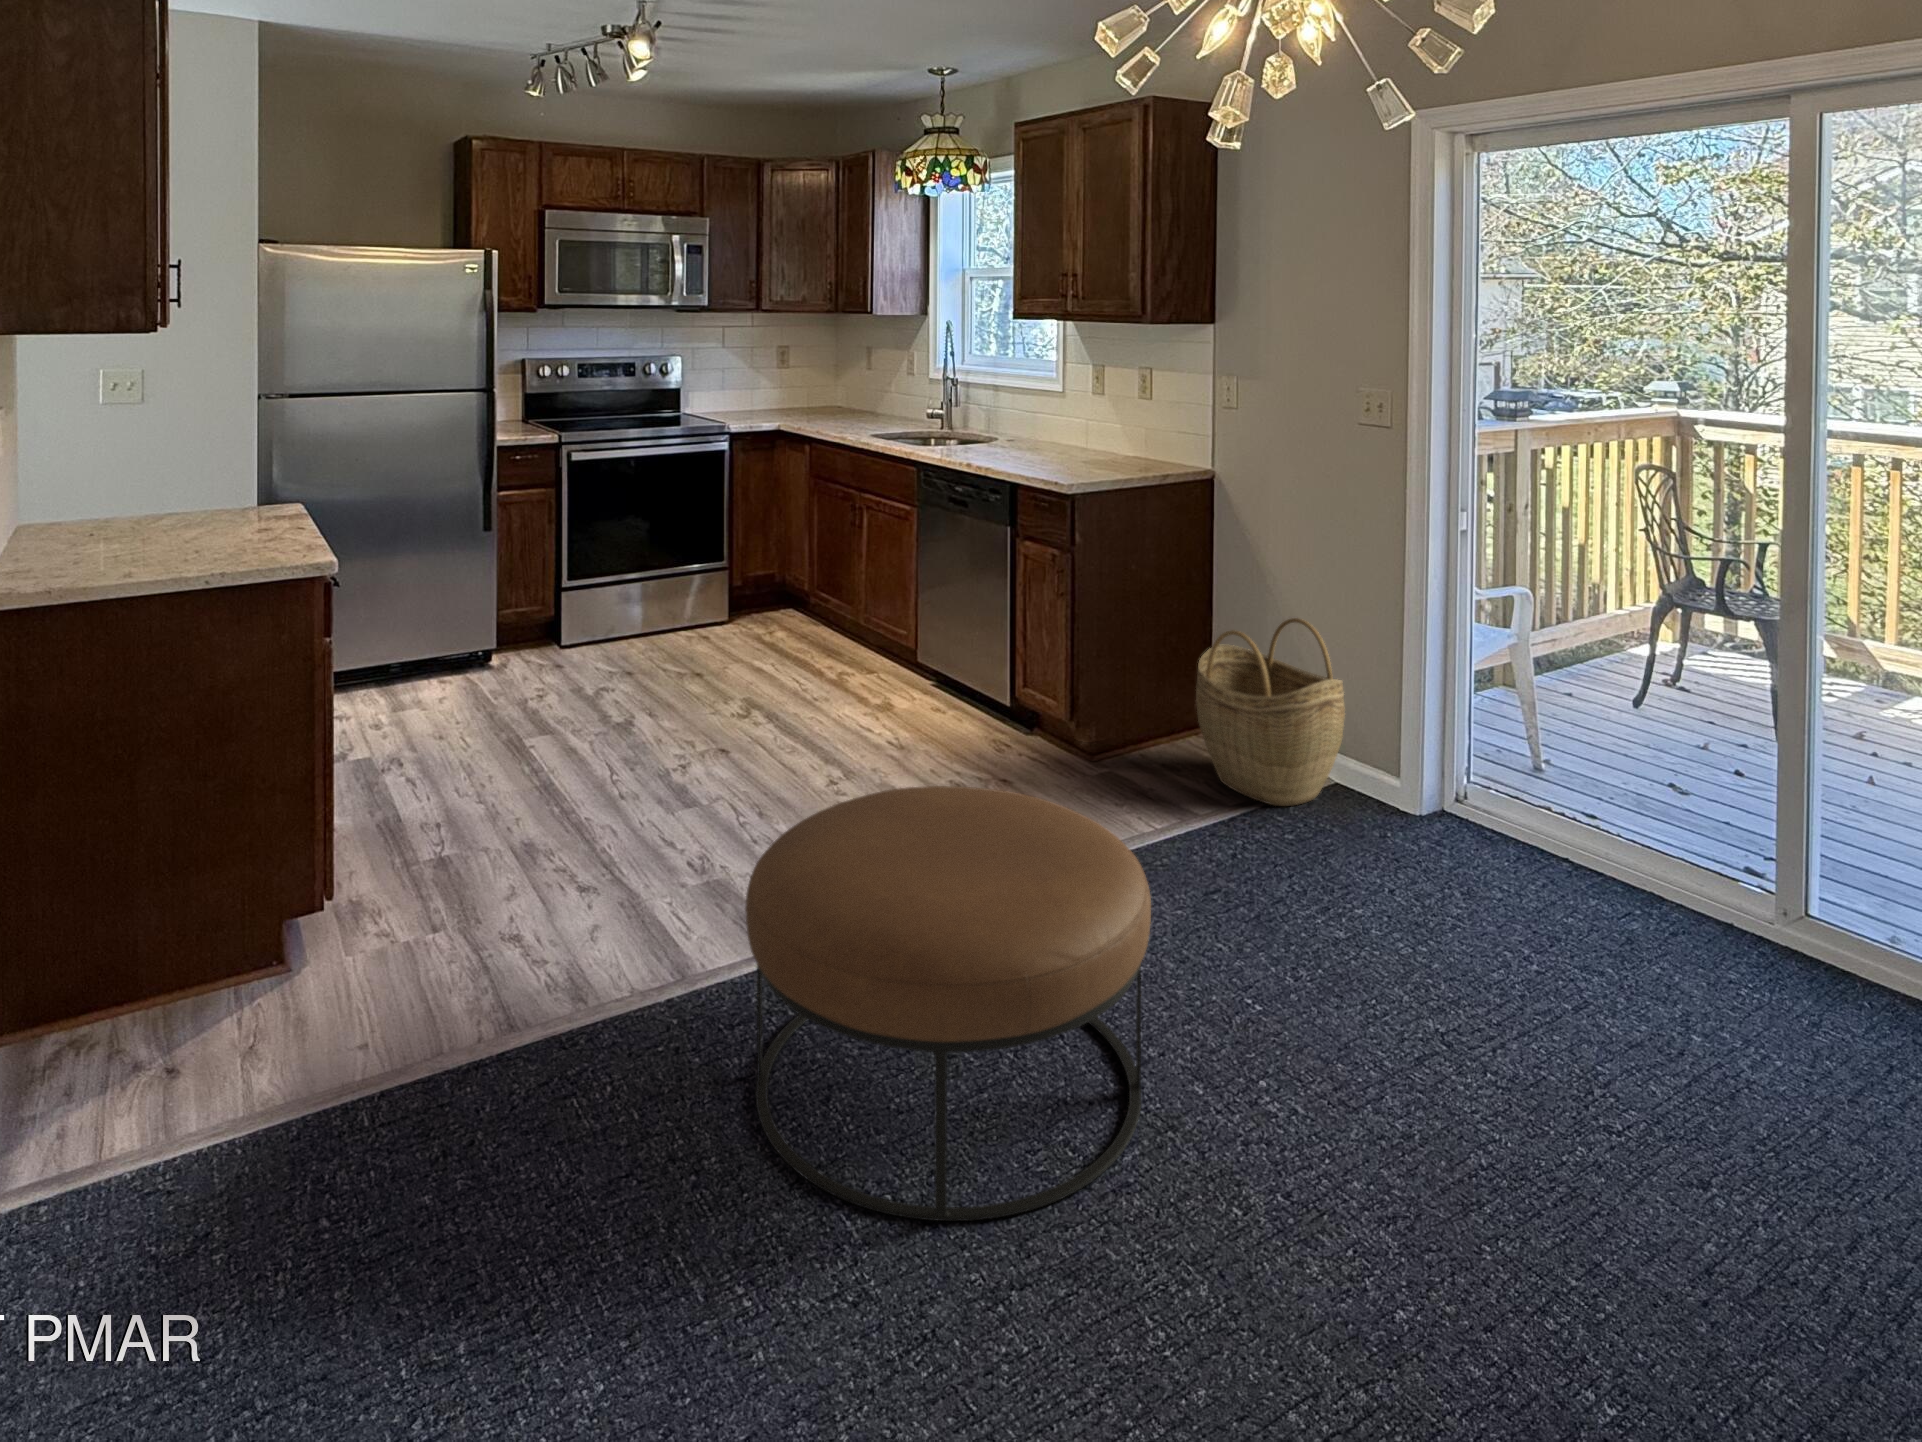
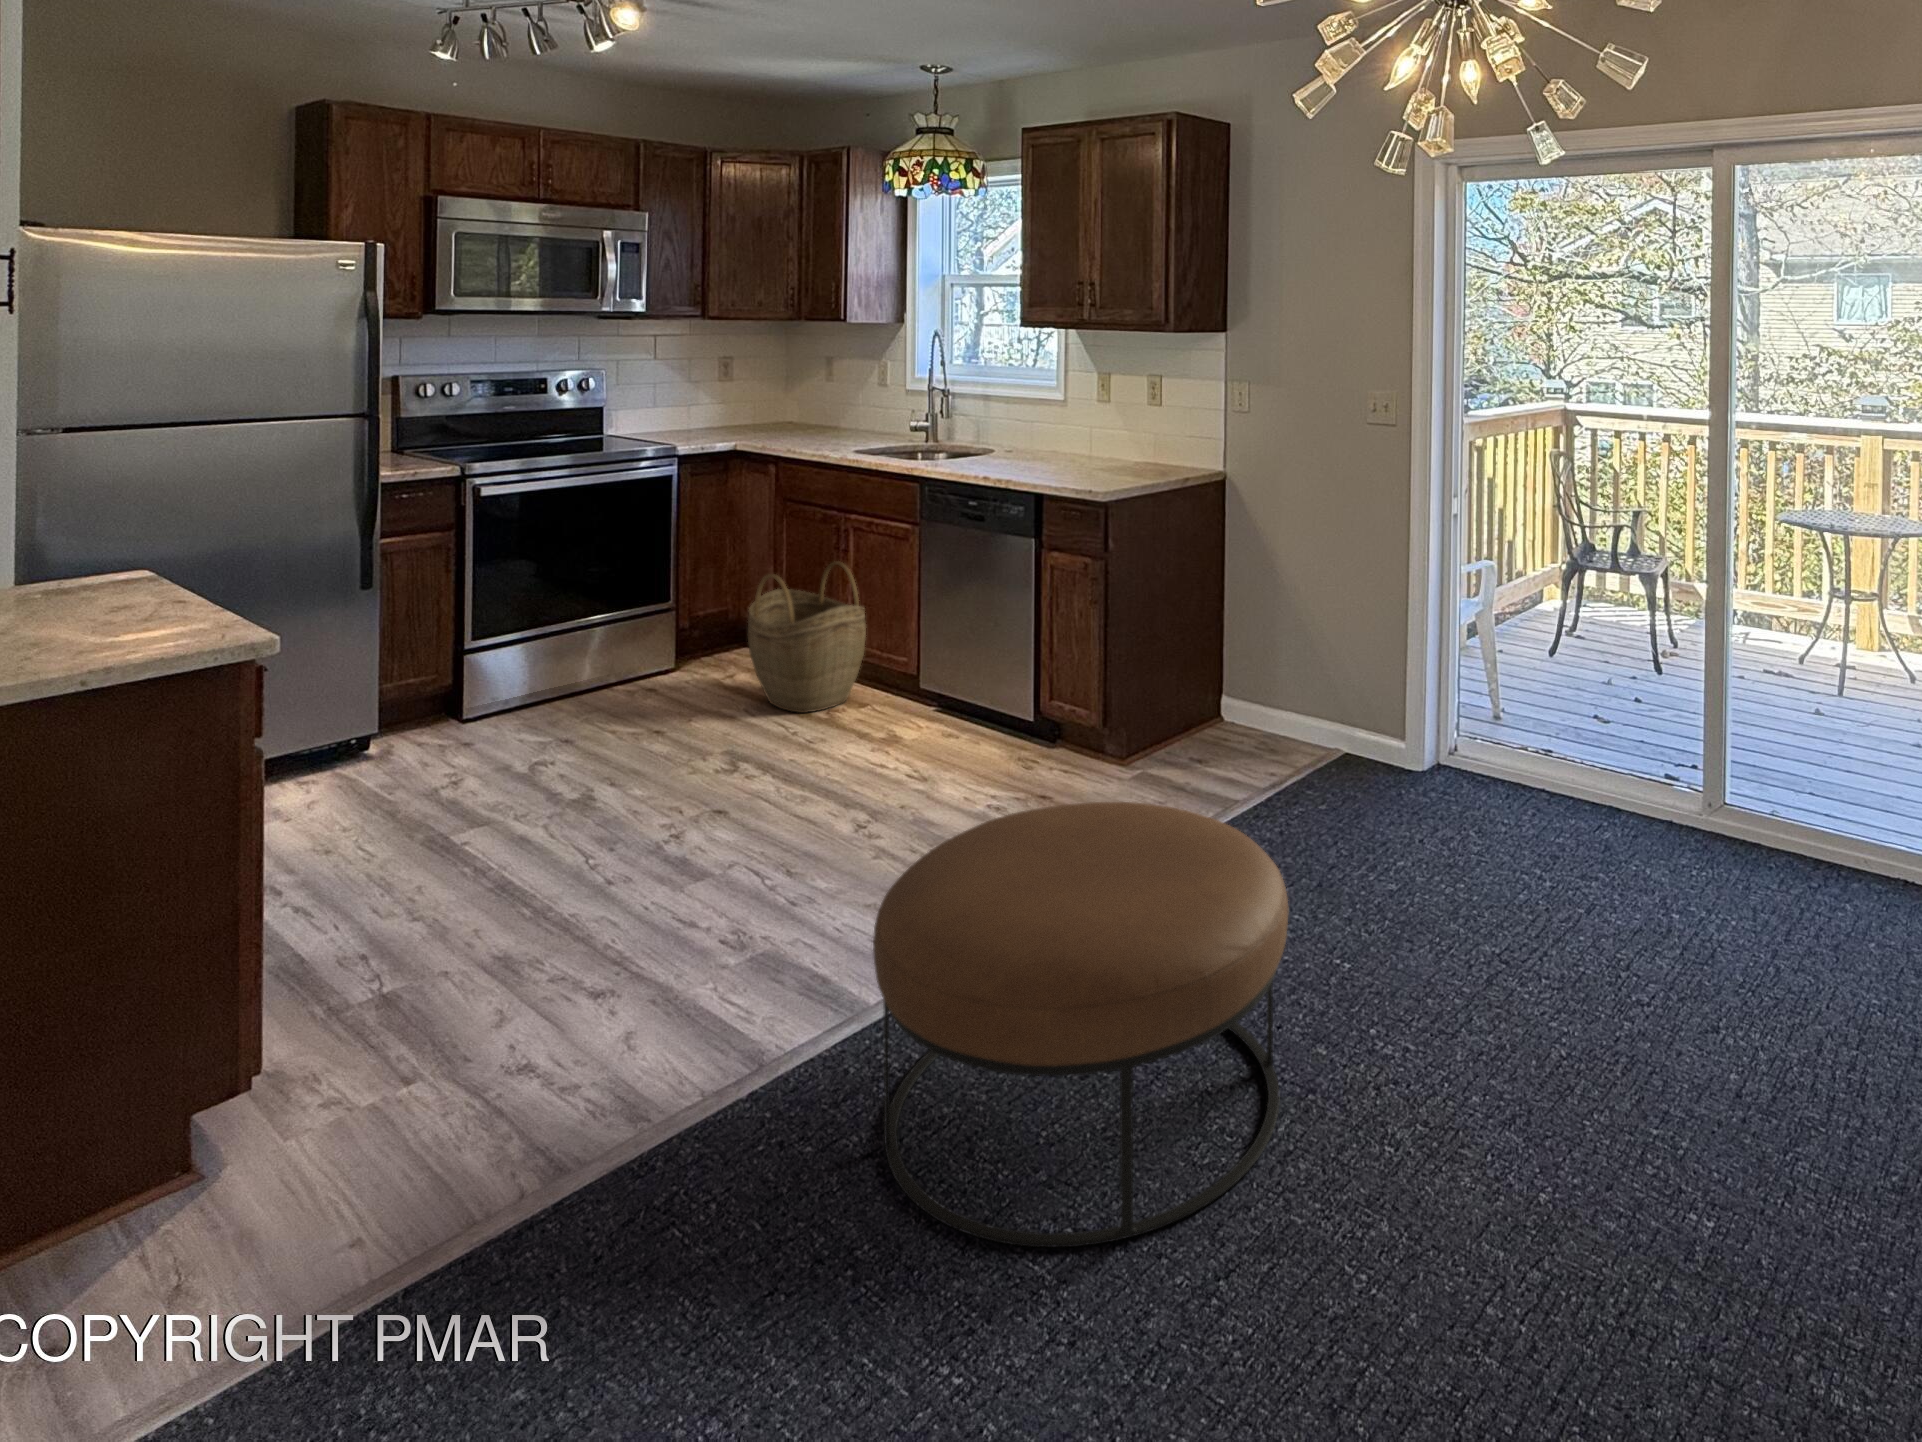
woven basket: present [1196,618,1345,806] -> present [748,561,866,713]

